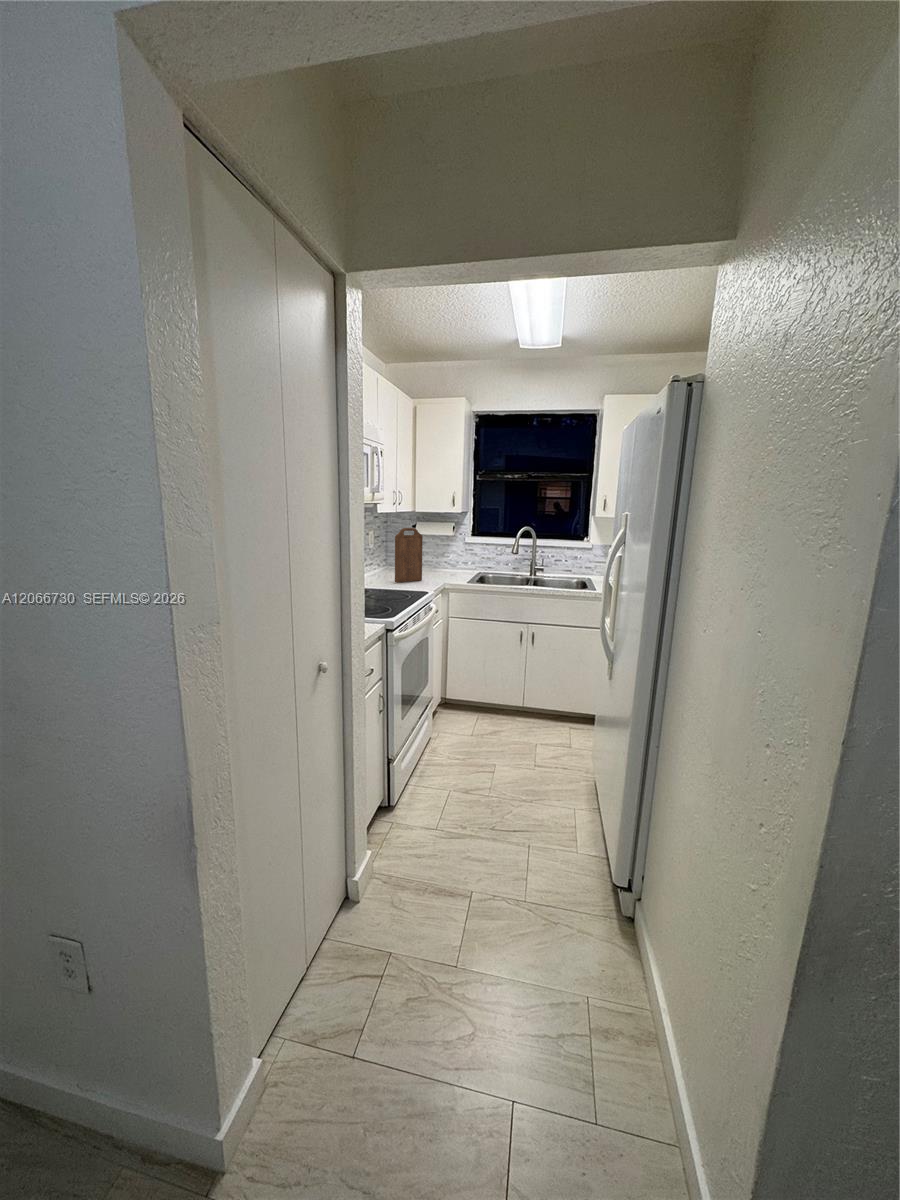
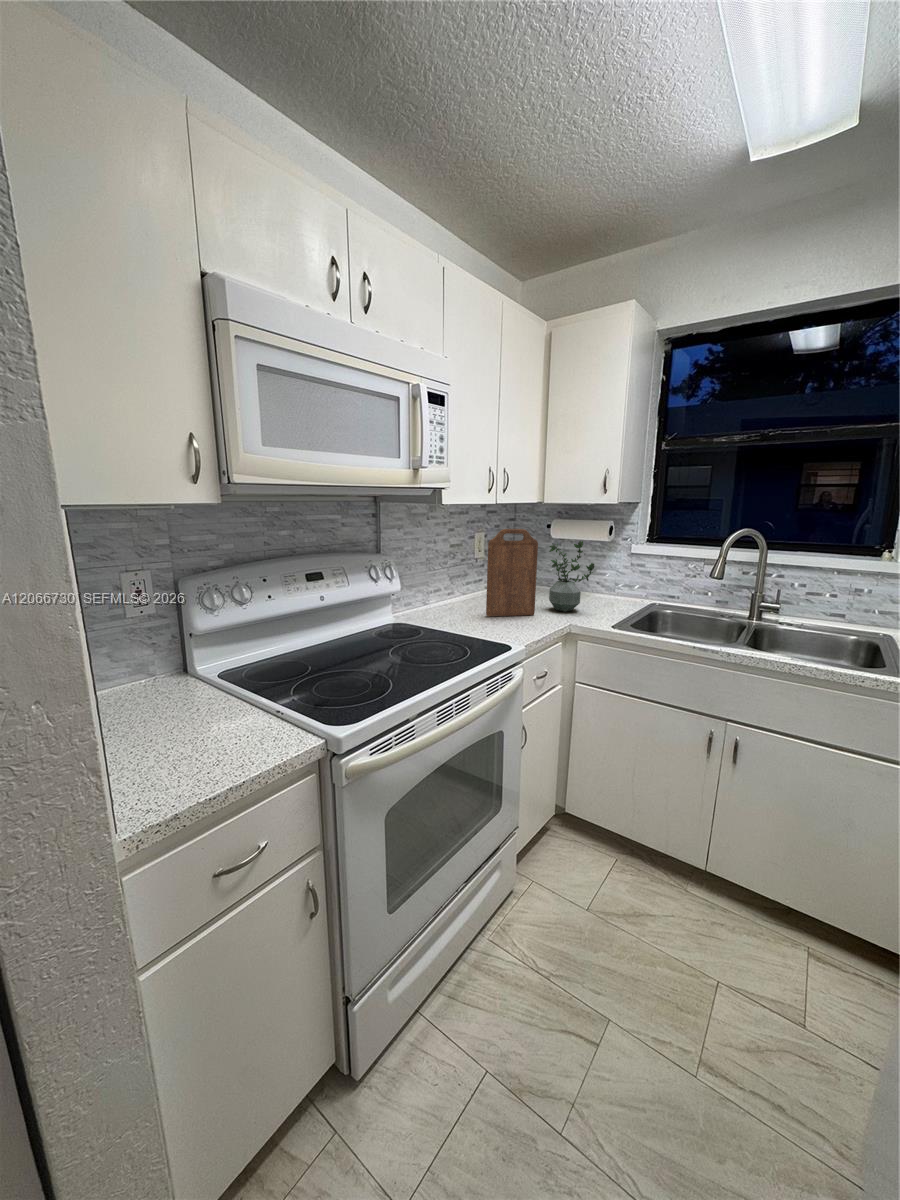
potted plant: none [425,535,453,578] -> present [549,541,594,612]

